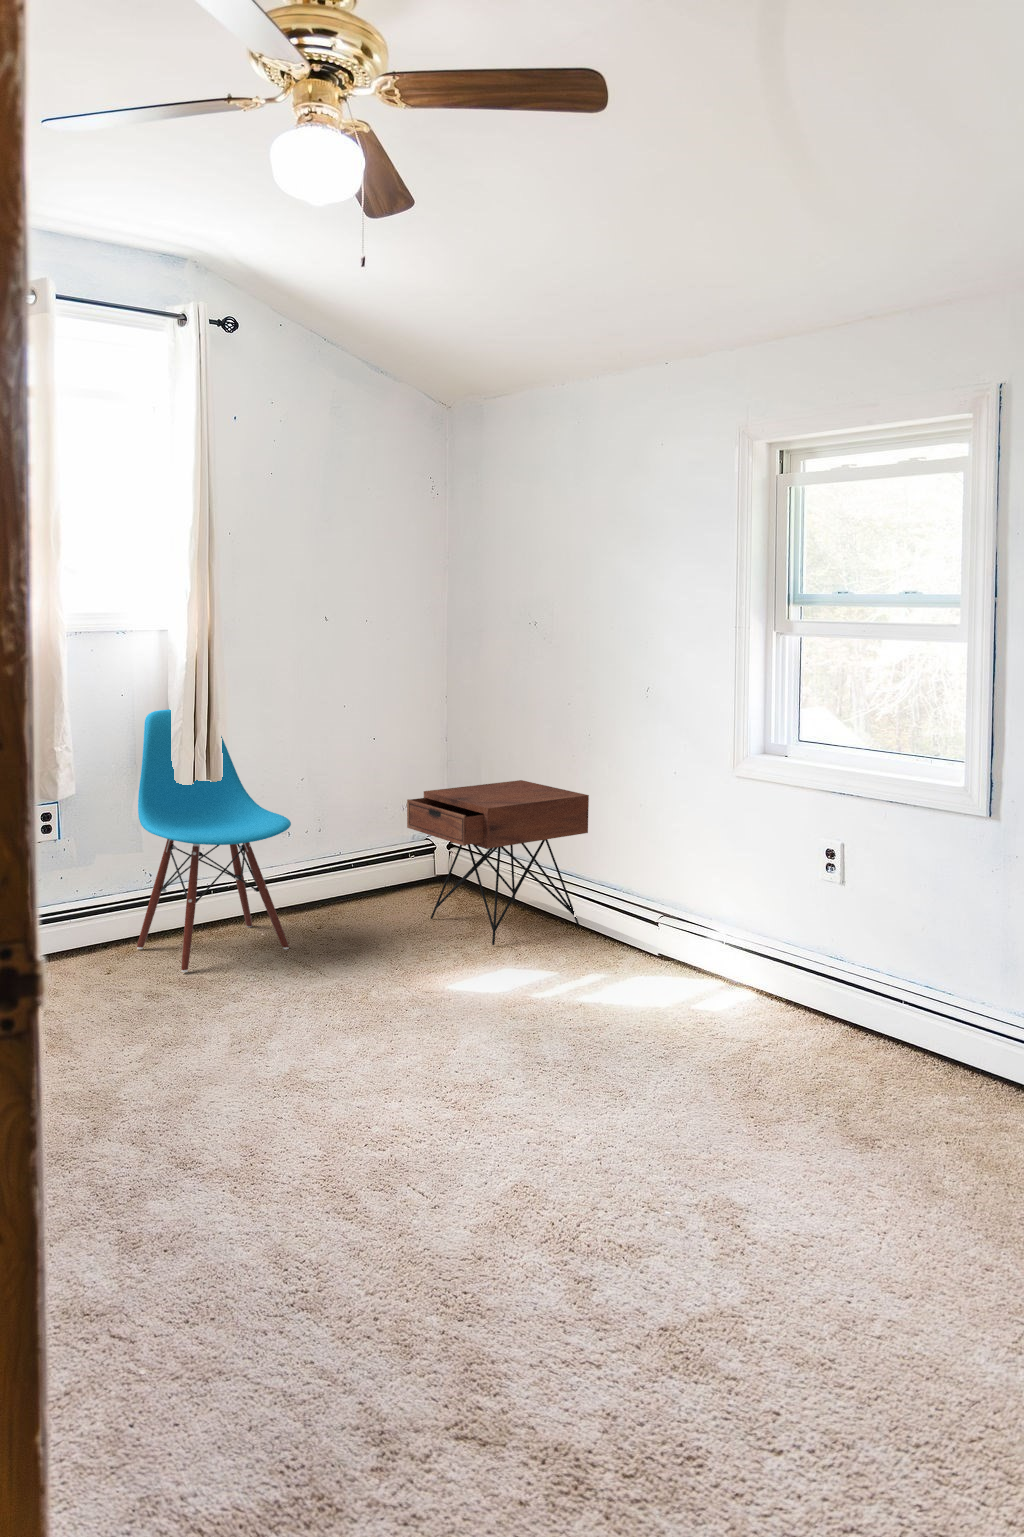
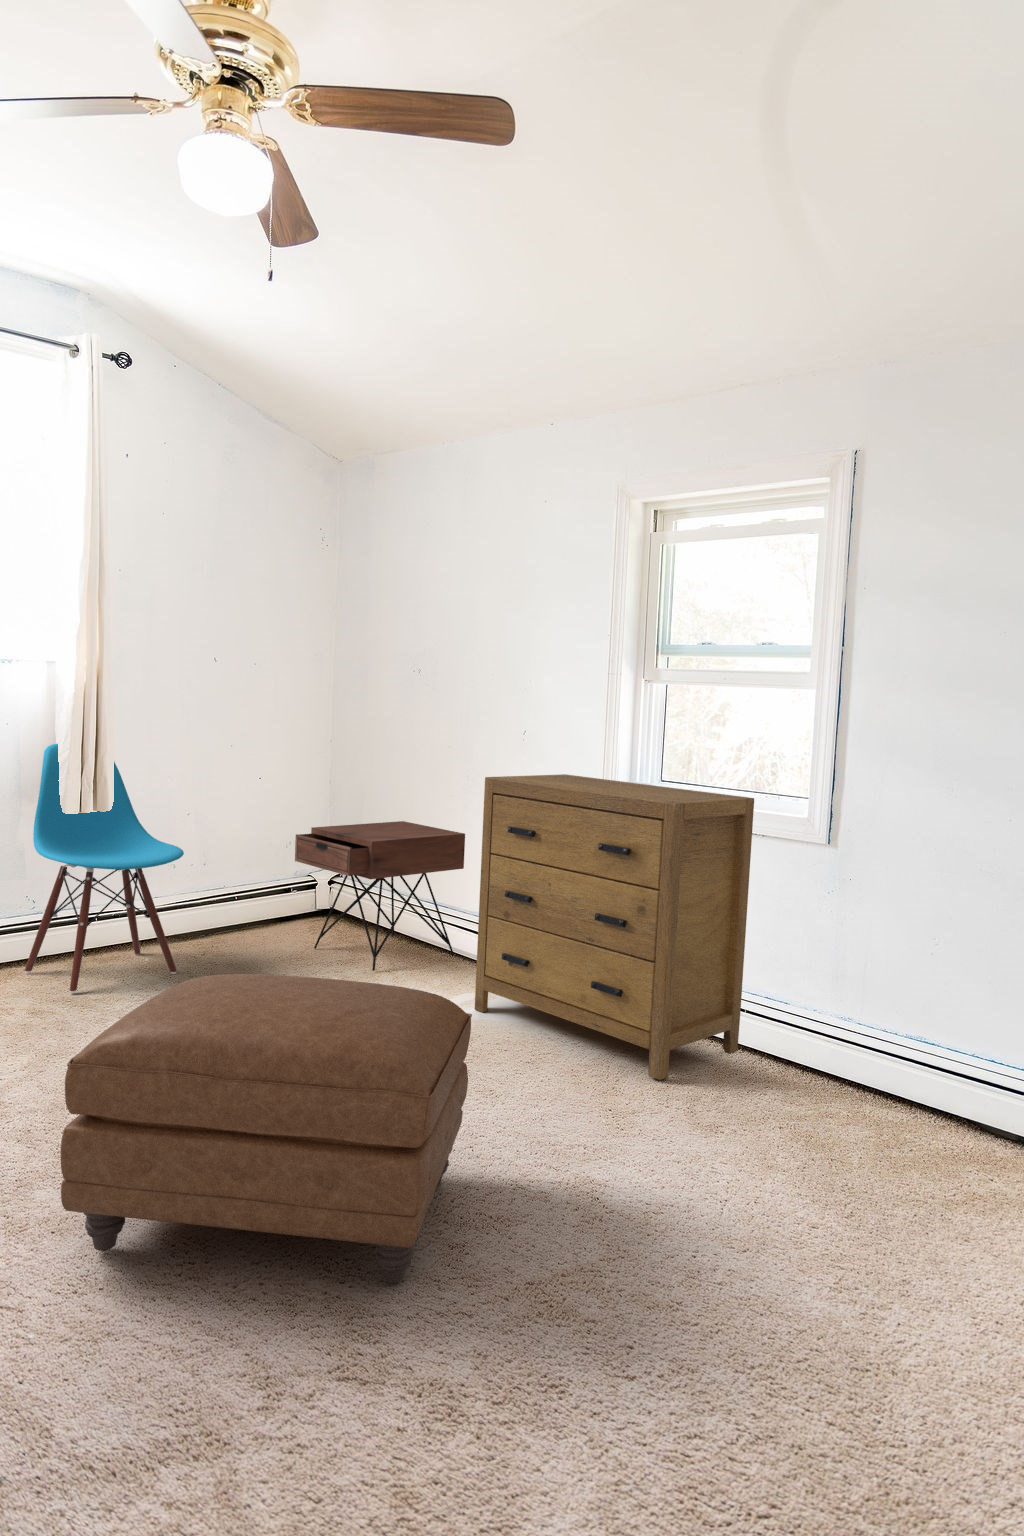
dresser: none [602,732,916,1080] -> present [475,774,754,1080]
ottoman: none [165,979,596,1324] -> present [61,974,472,1284]

